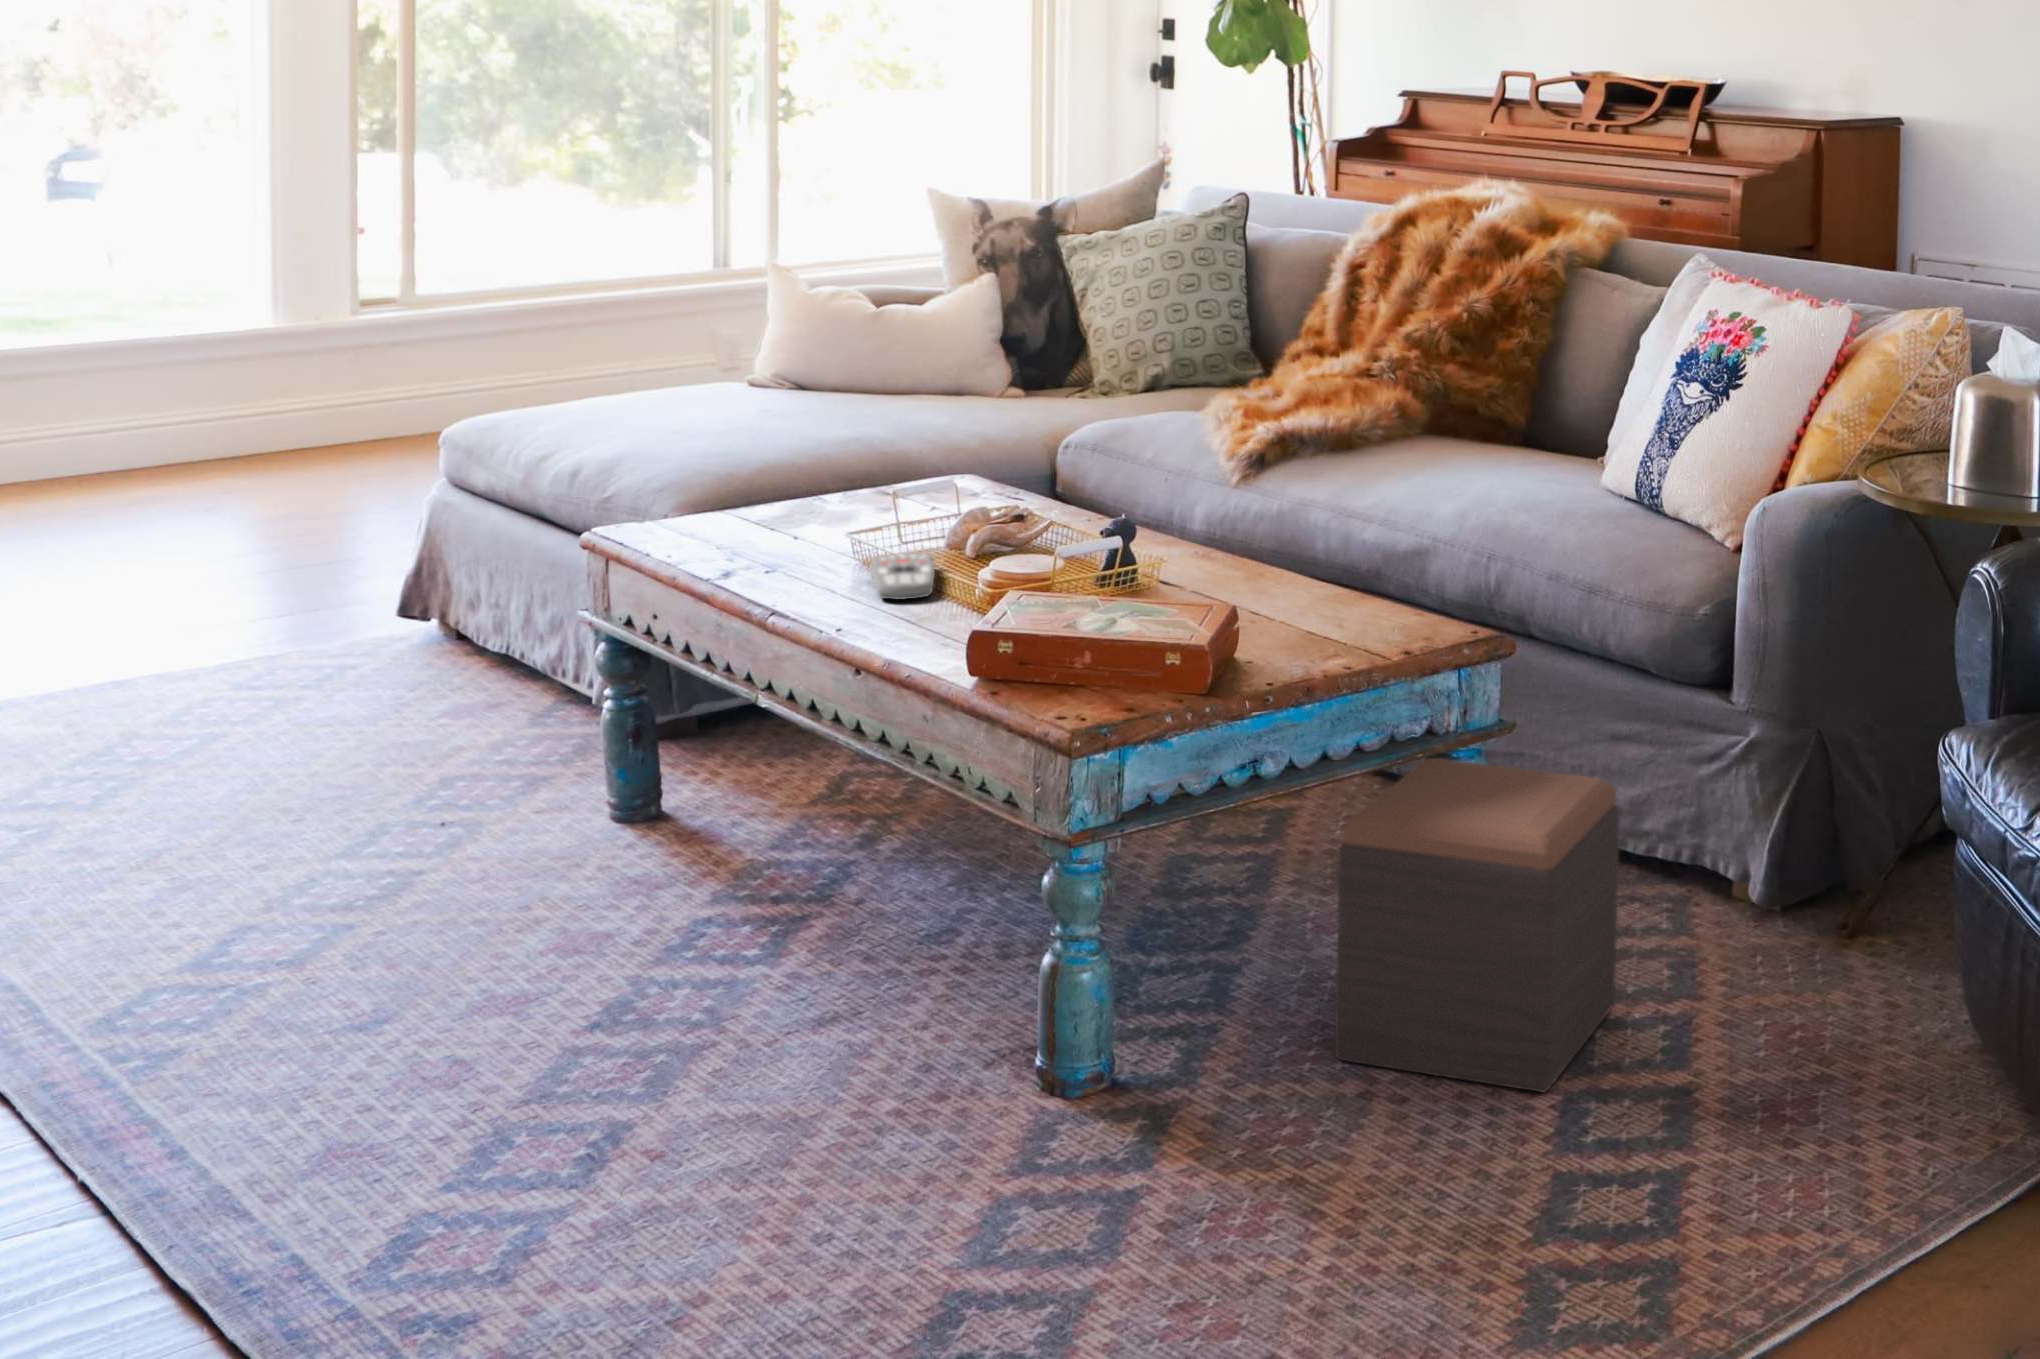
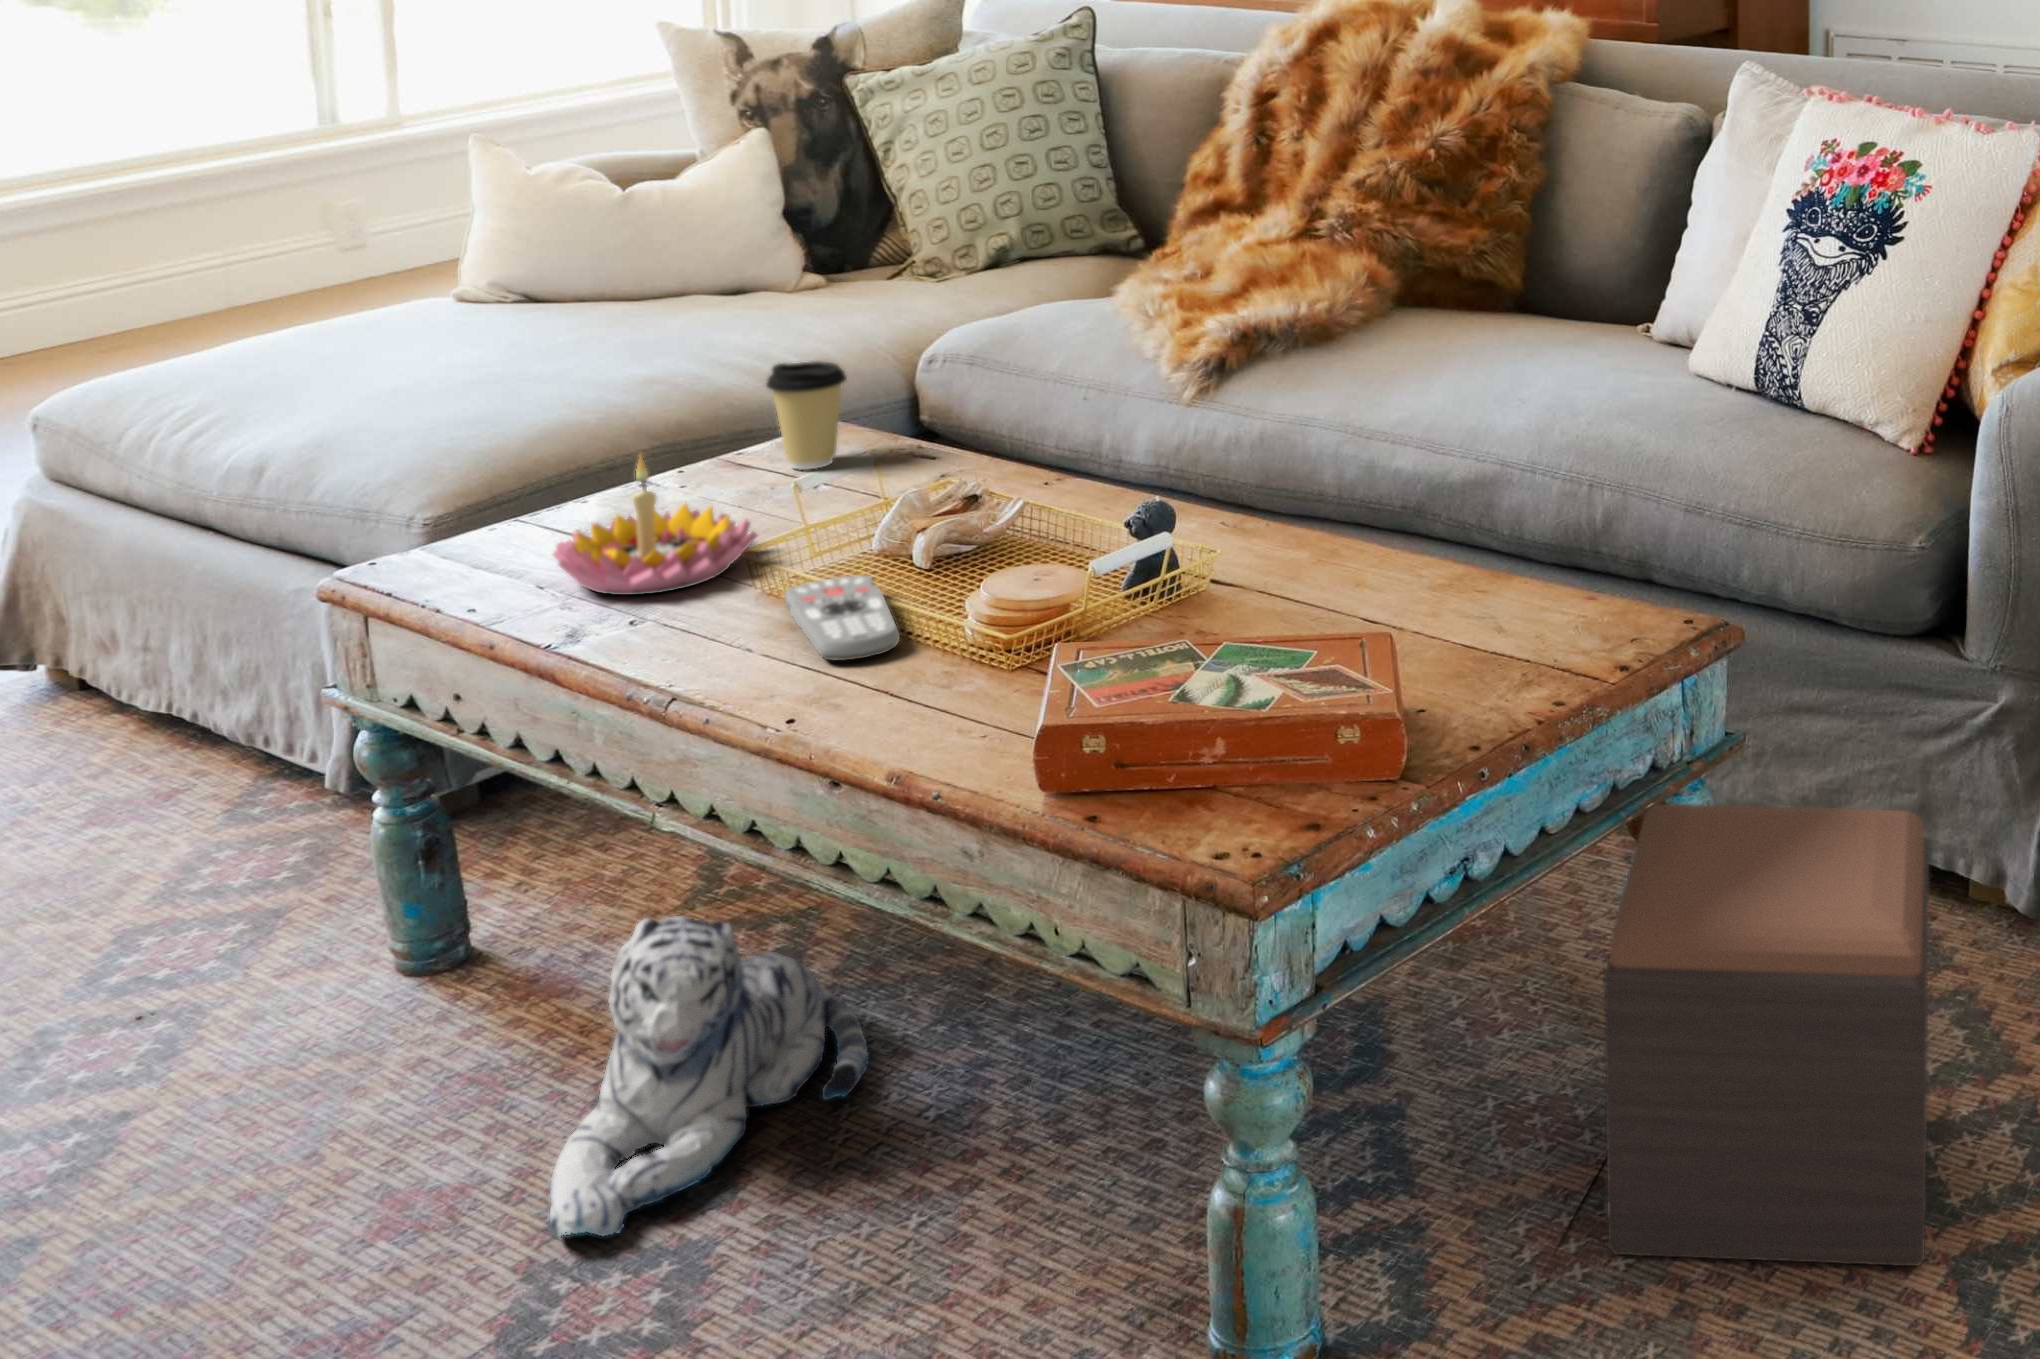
coffee cup: none [907,420,965,499] -> present [766,361,846,470]
candle holder: none [733,458,871,556] -> present [553,457,757,595]
plush toy: none [661,764,899,966] -> present [550,916,869,1238]

